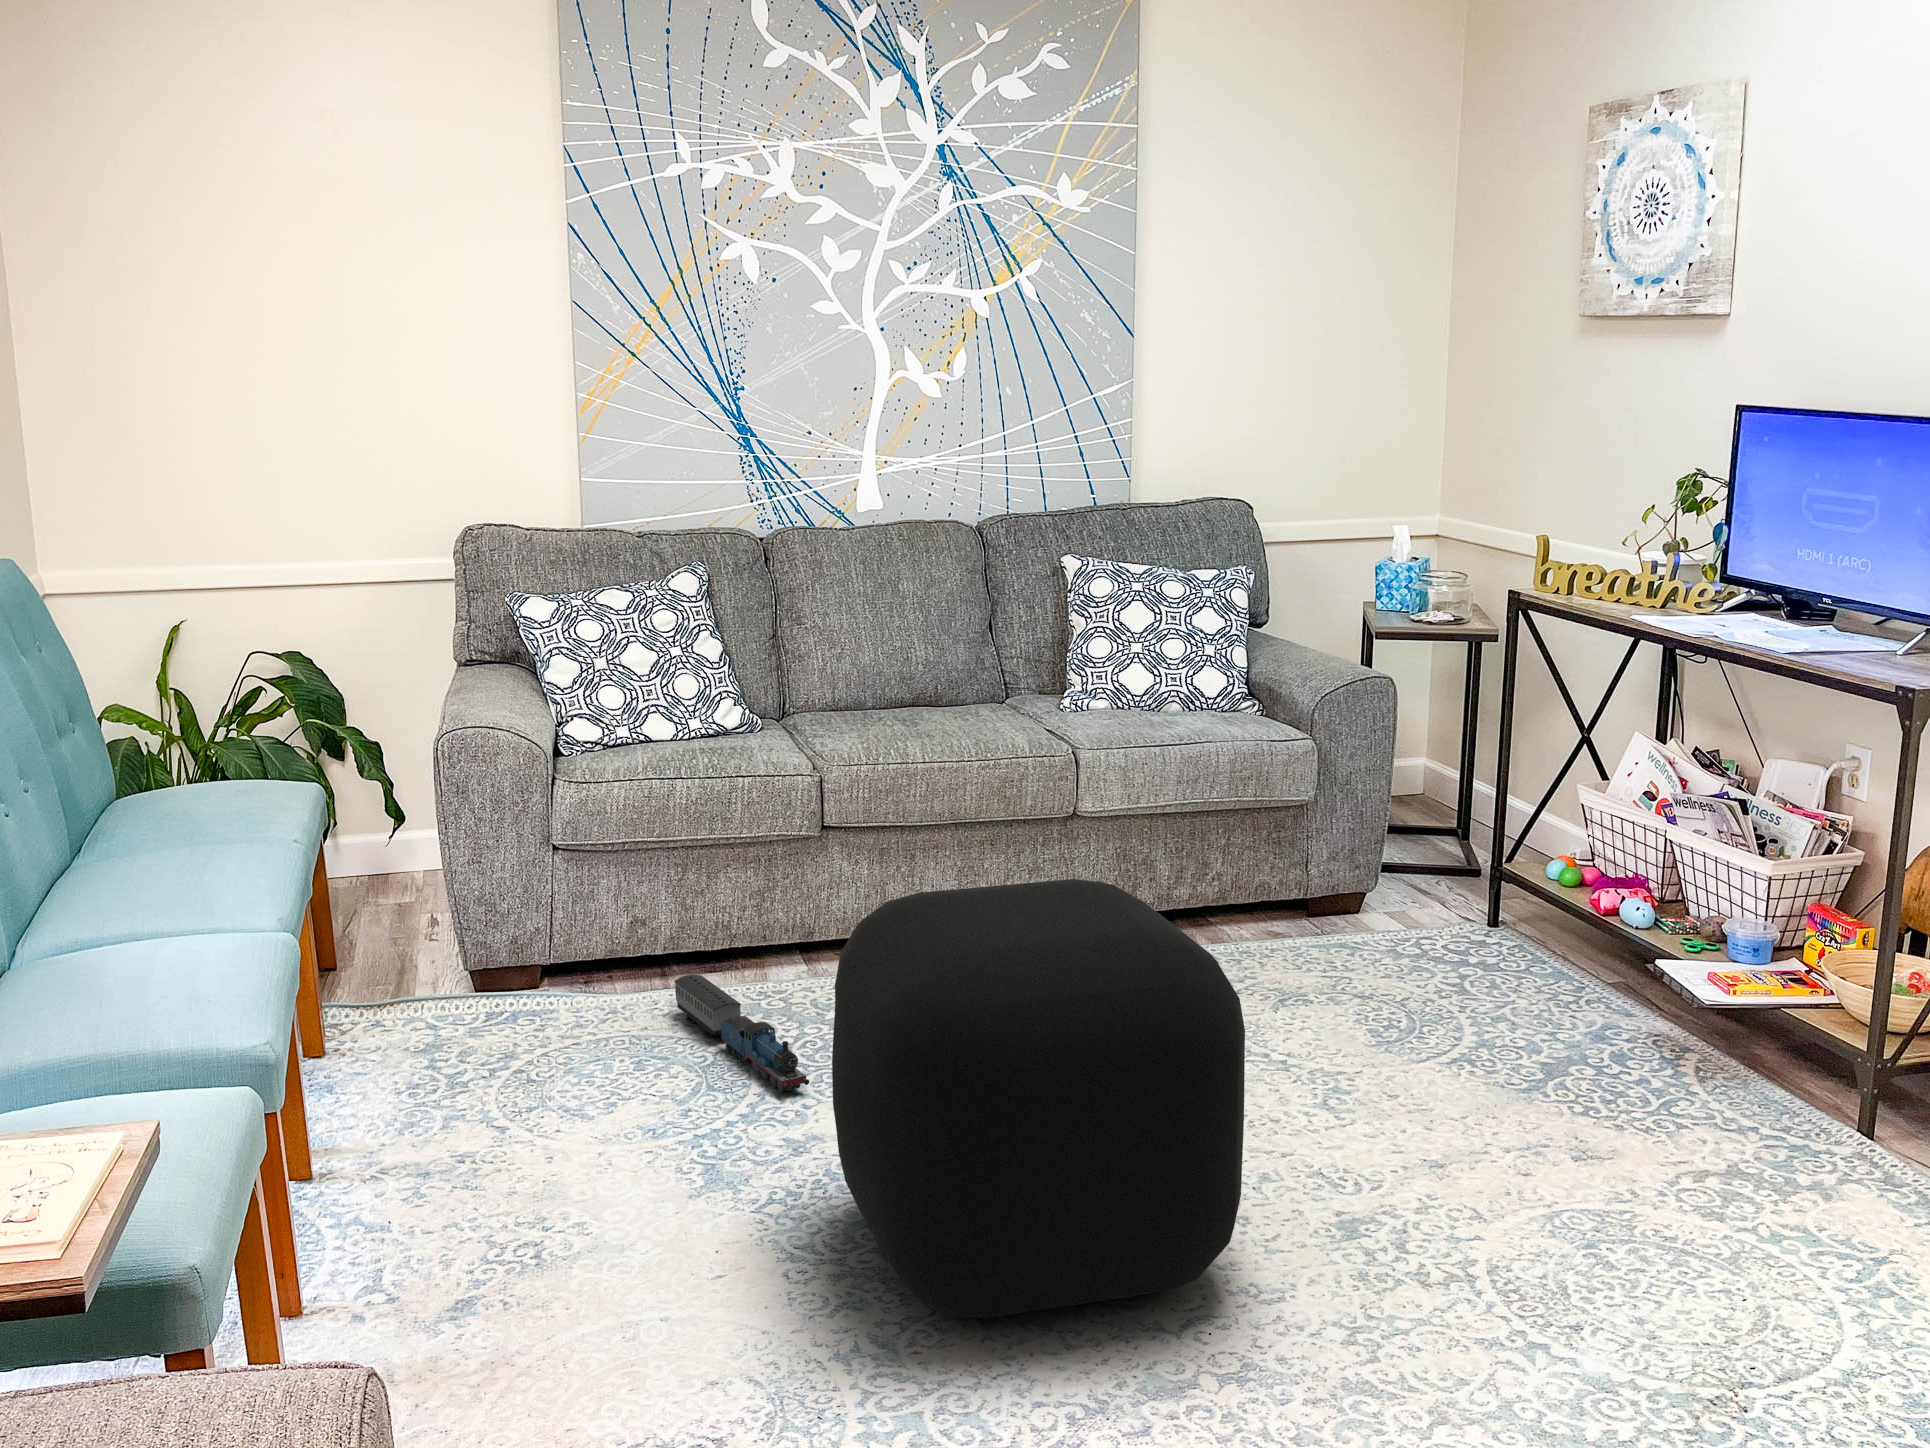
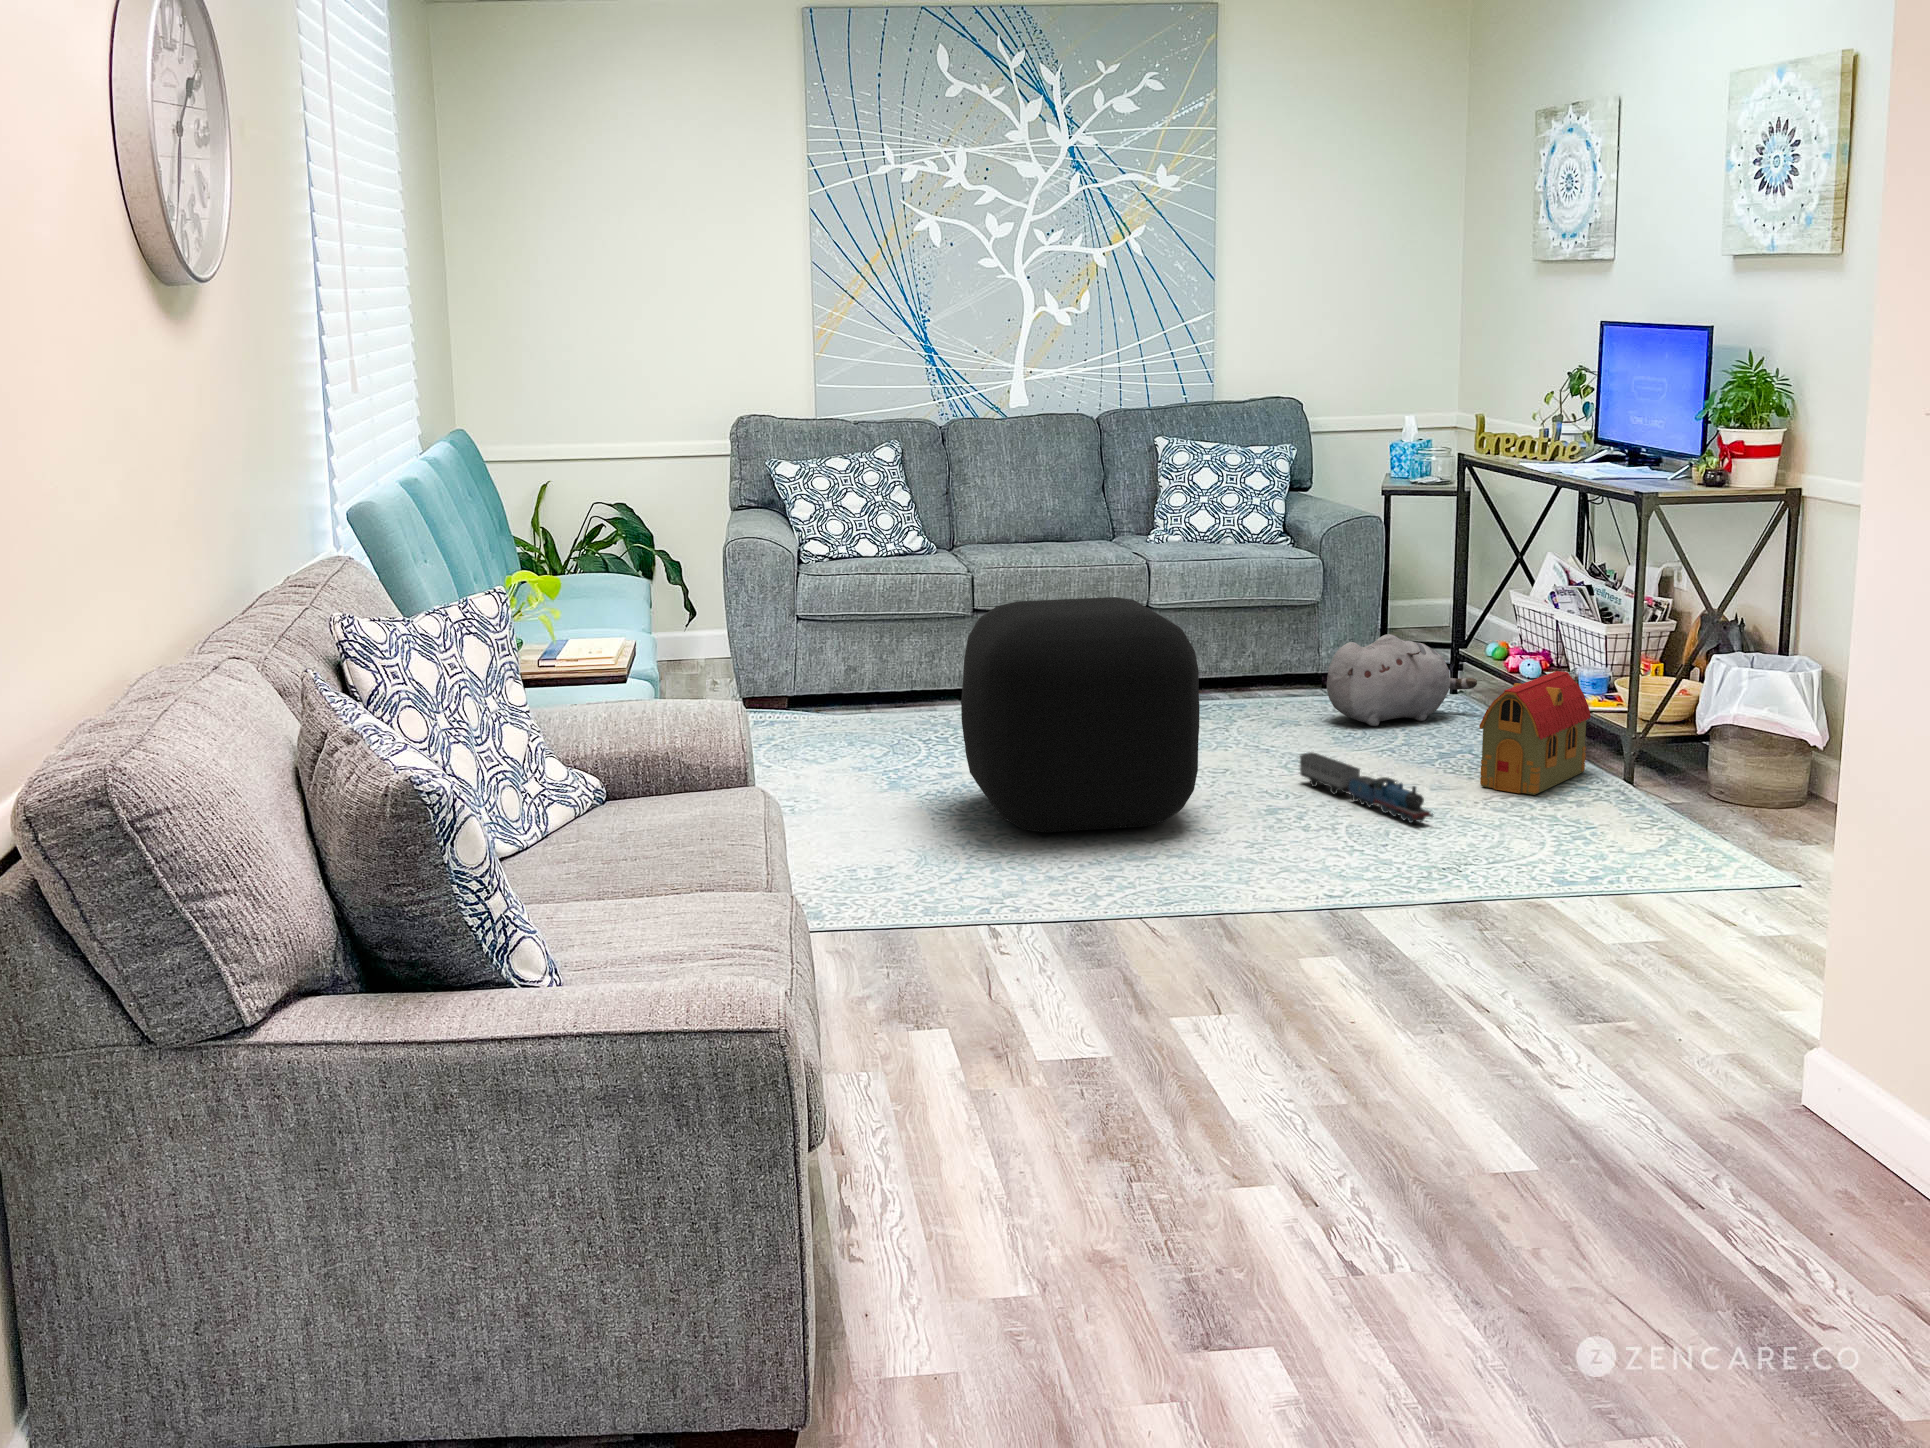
plush toy: none [1350,869,1560,1007] -> present [1327,634,1477,726]
toy house: none [1647,958,1796,1178] -> present [1479,671,1591,795]
toy train: present [674,975,809,1092] -> present [1300,752,1433,823]

